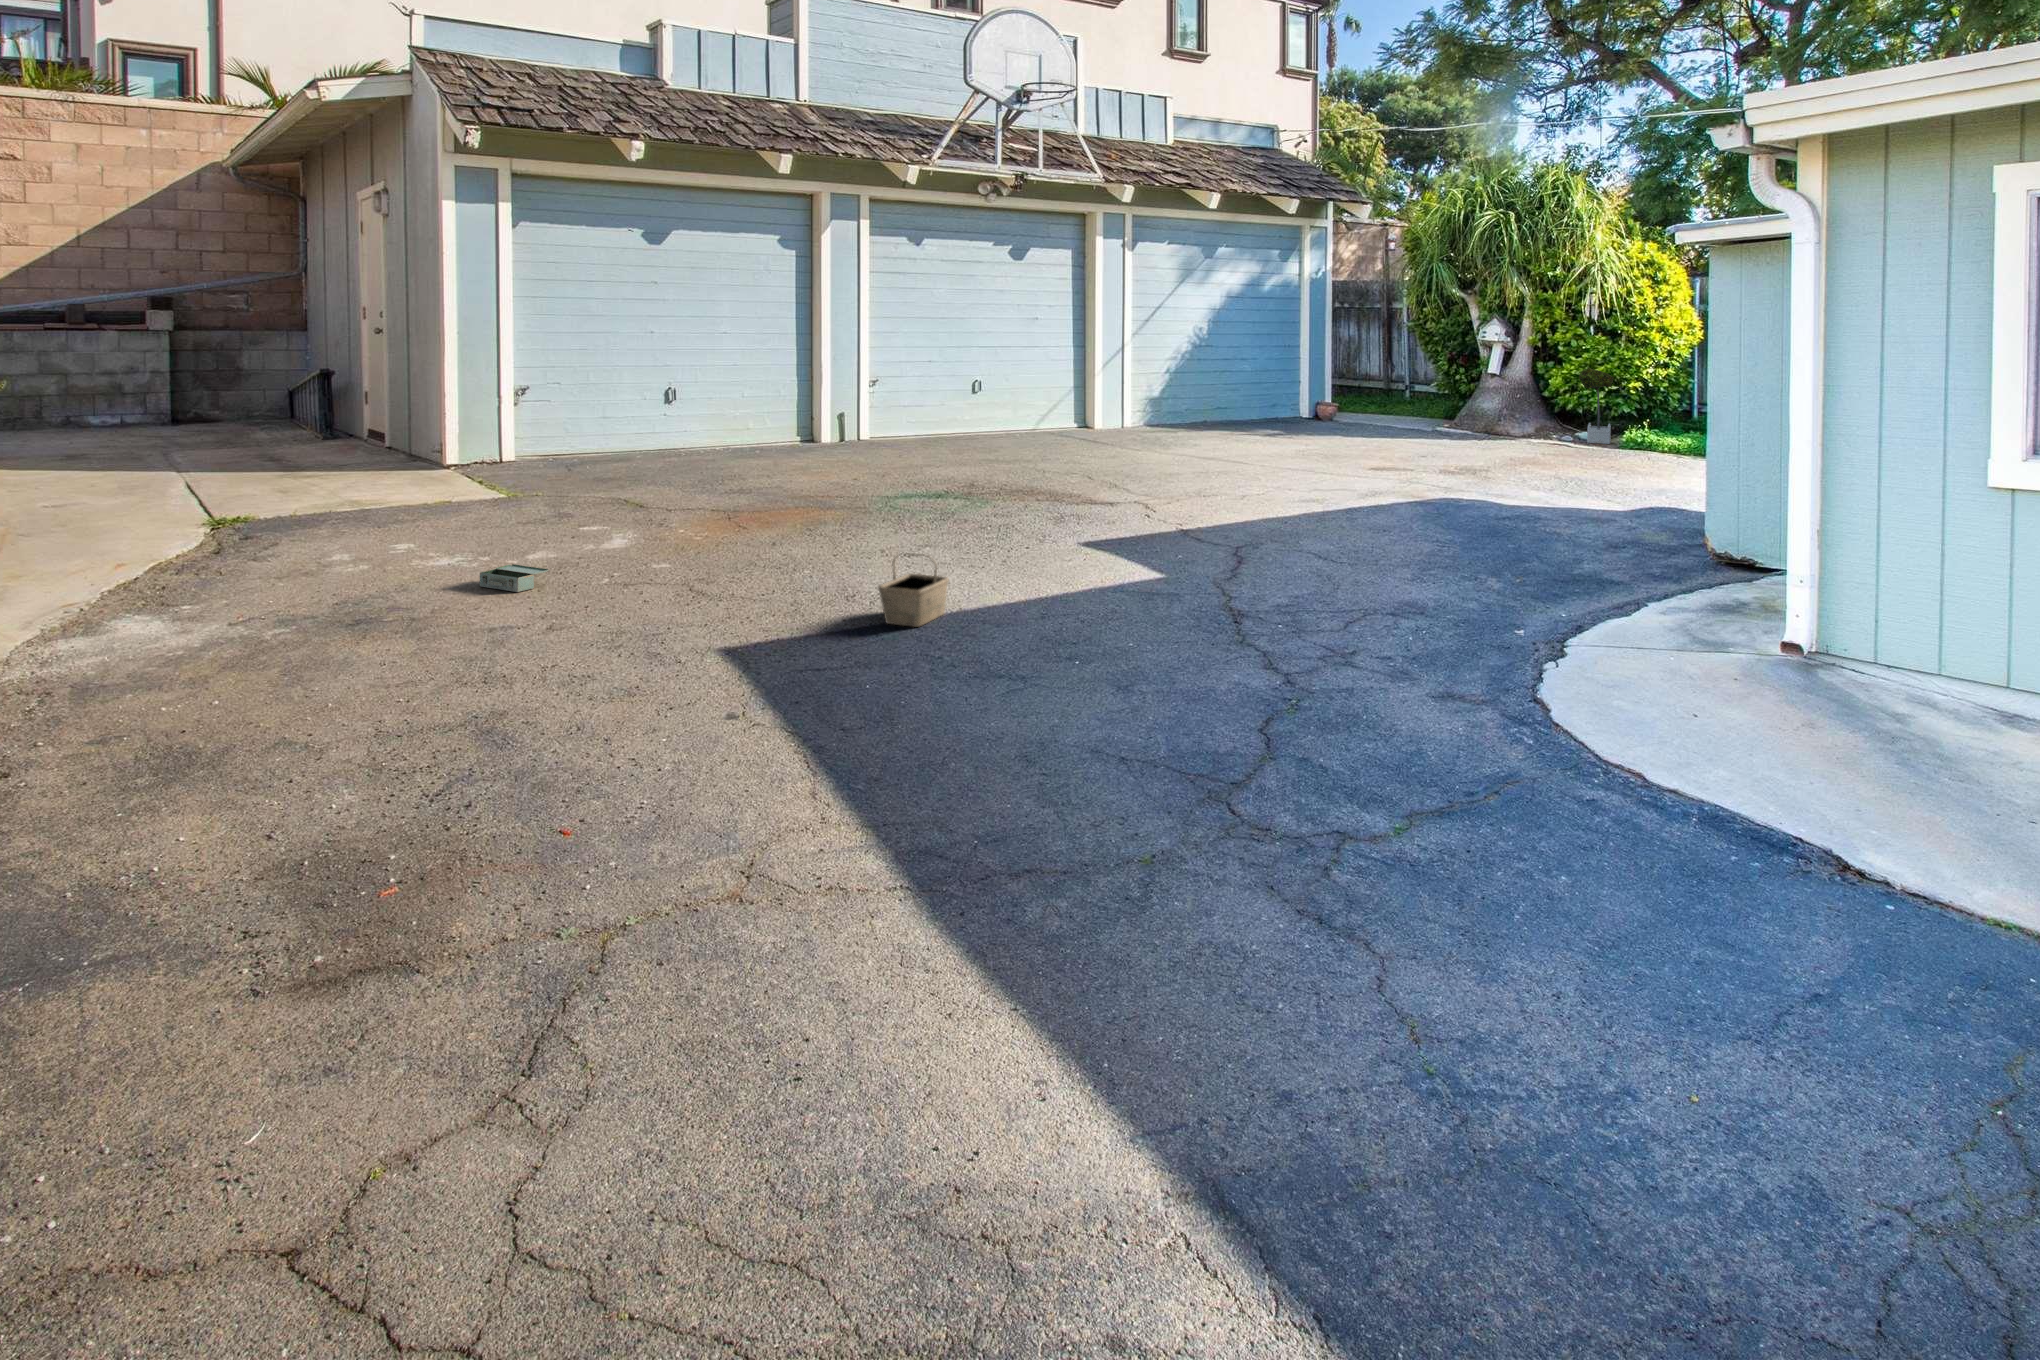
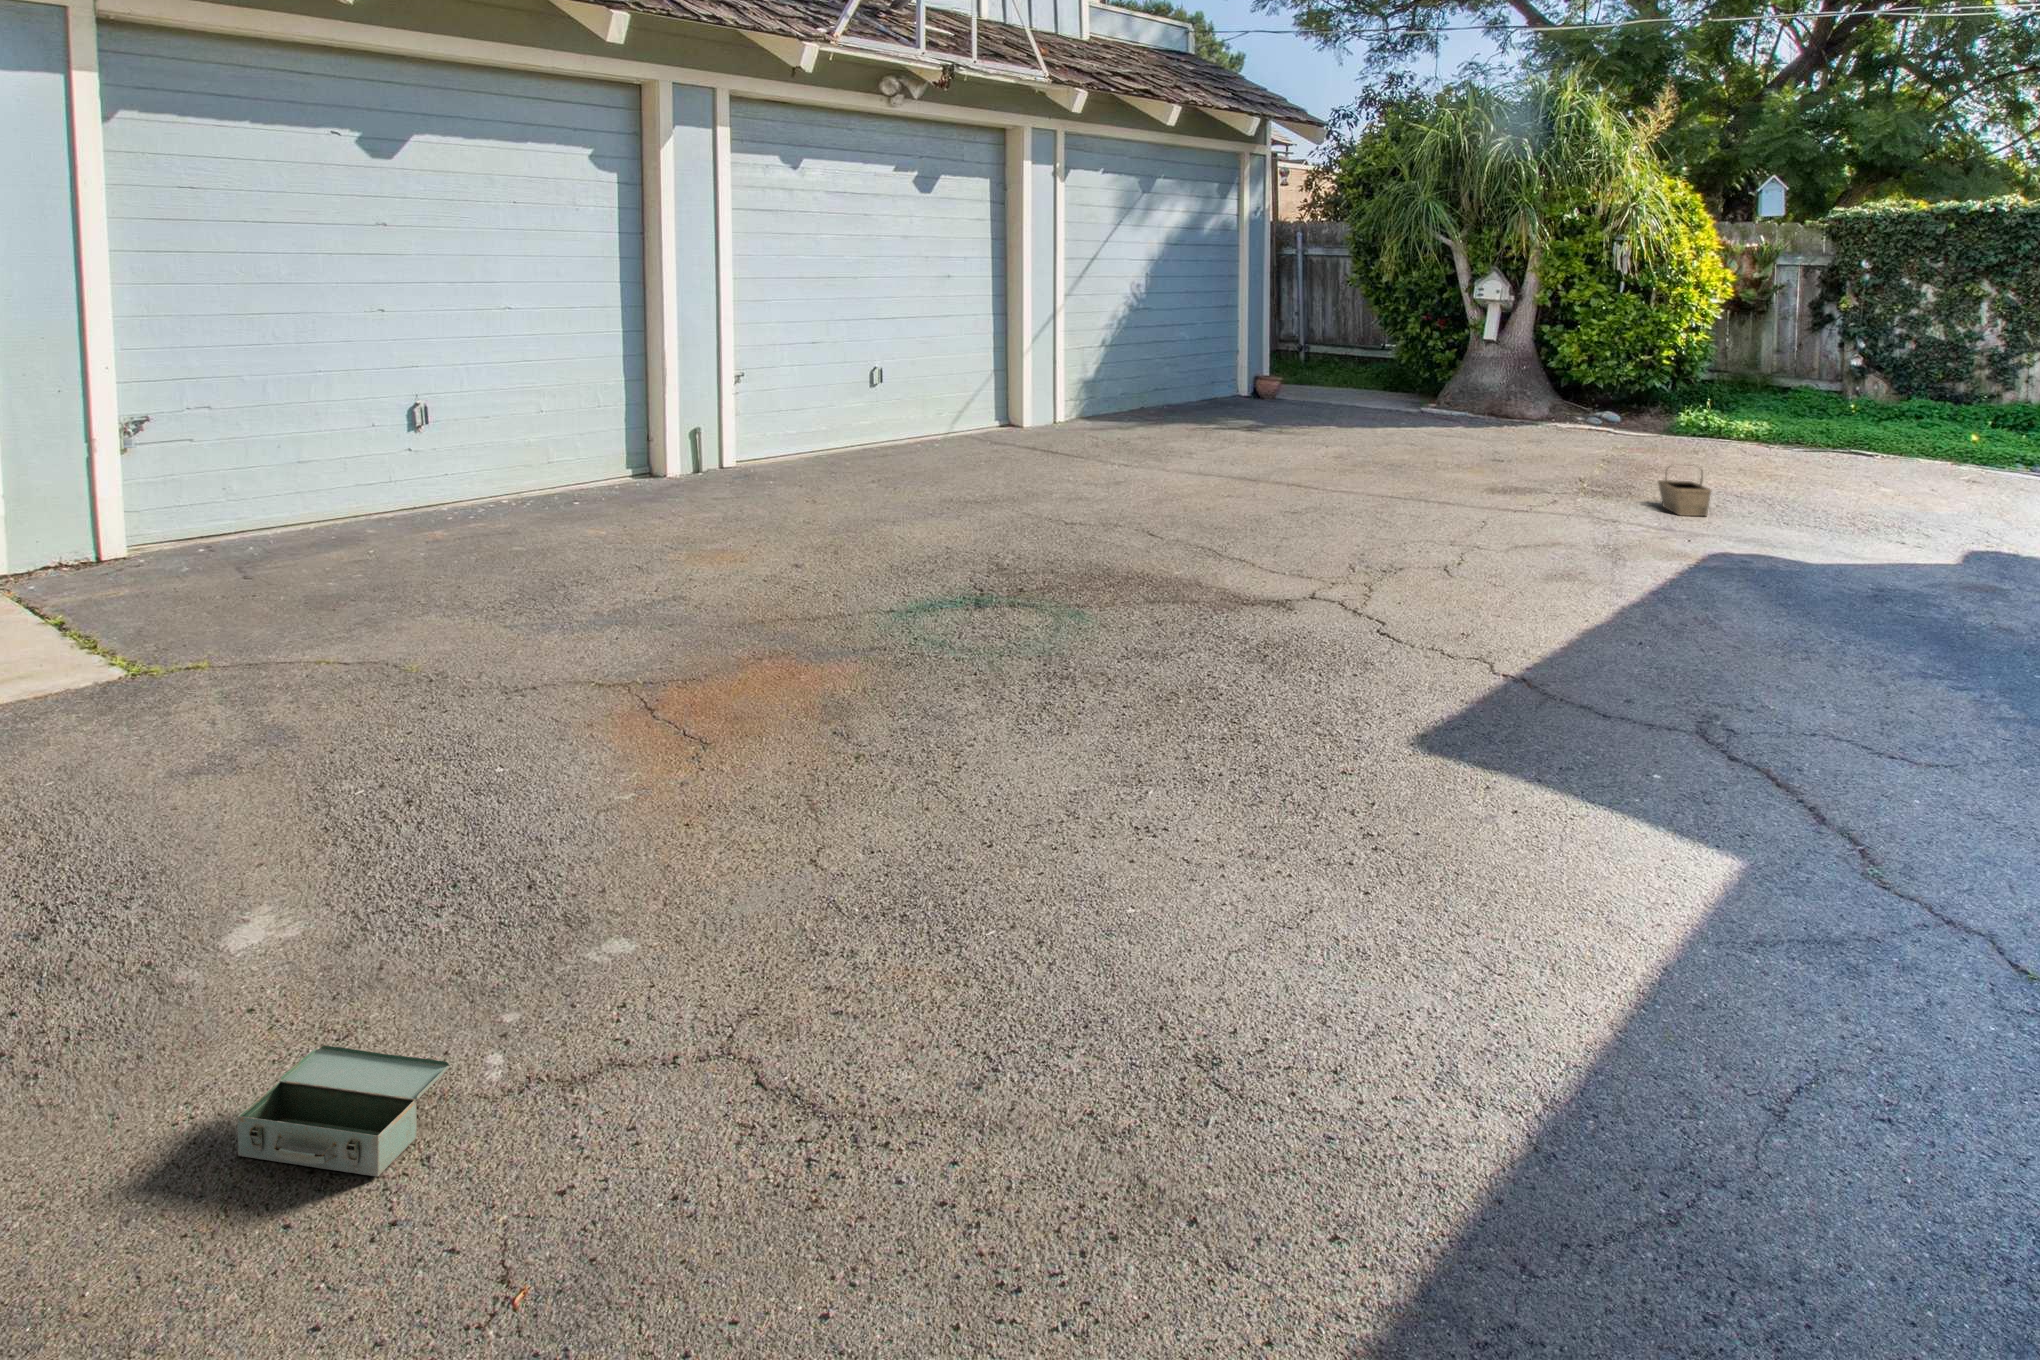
potted tree: present [1579,368,1614,444] -> none [1610,334,1653,428]
basket: present [878,553,949,627] -> present [1658,467,1711,516]

